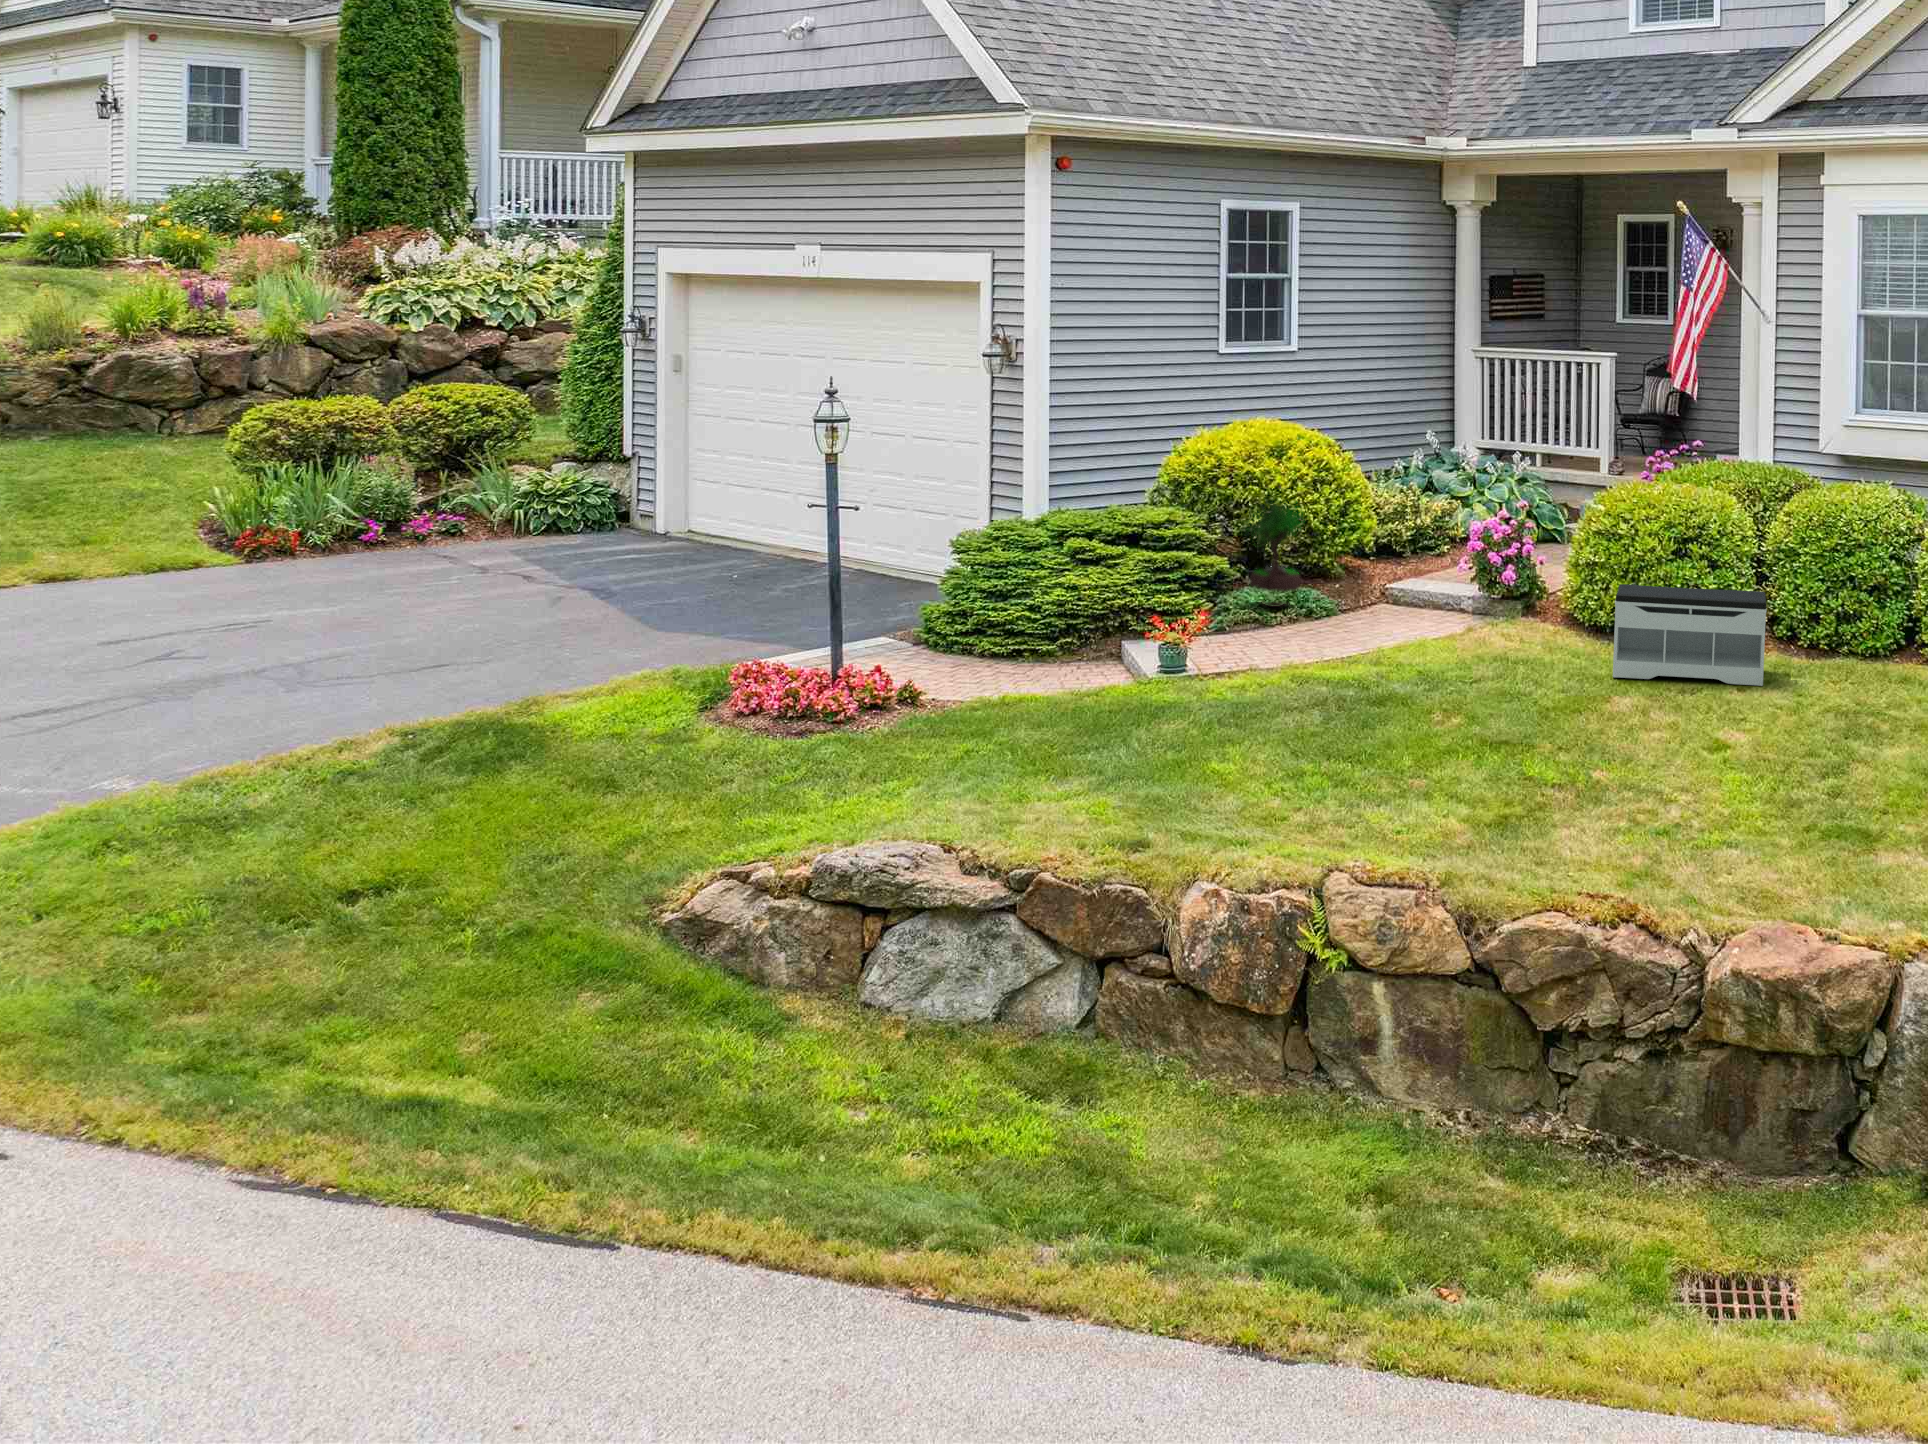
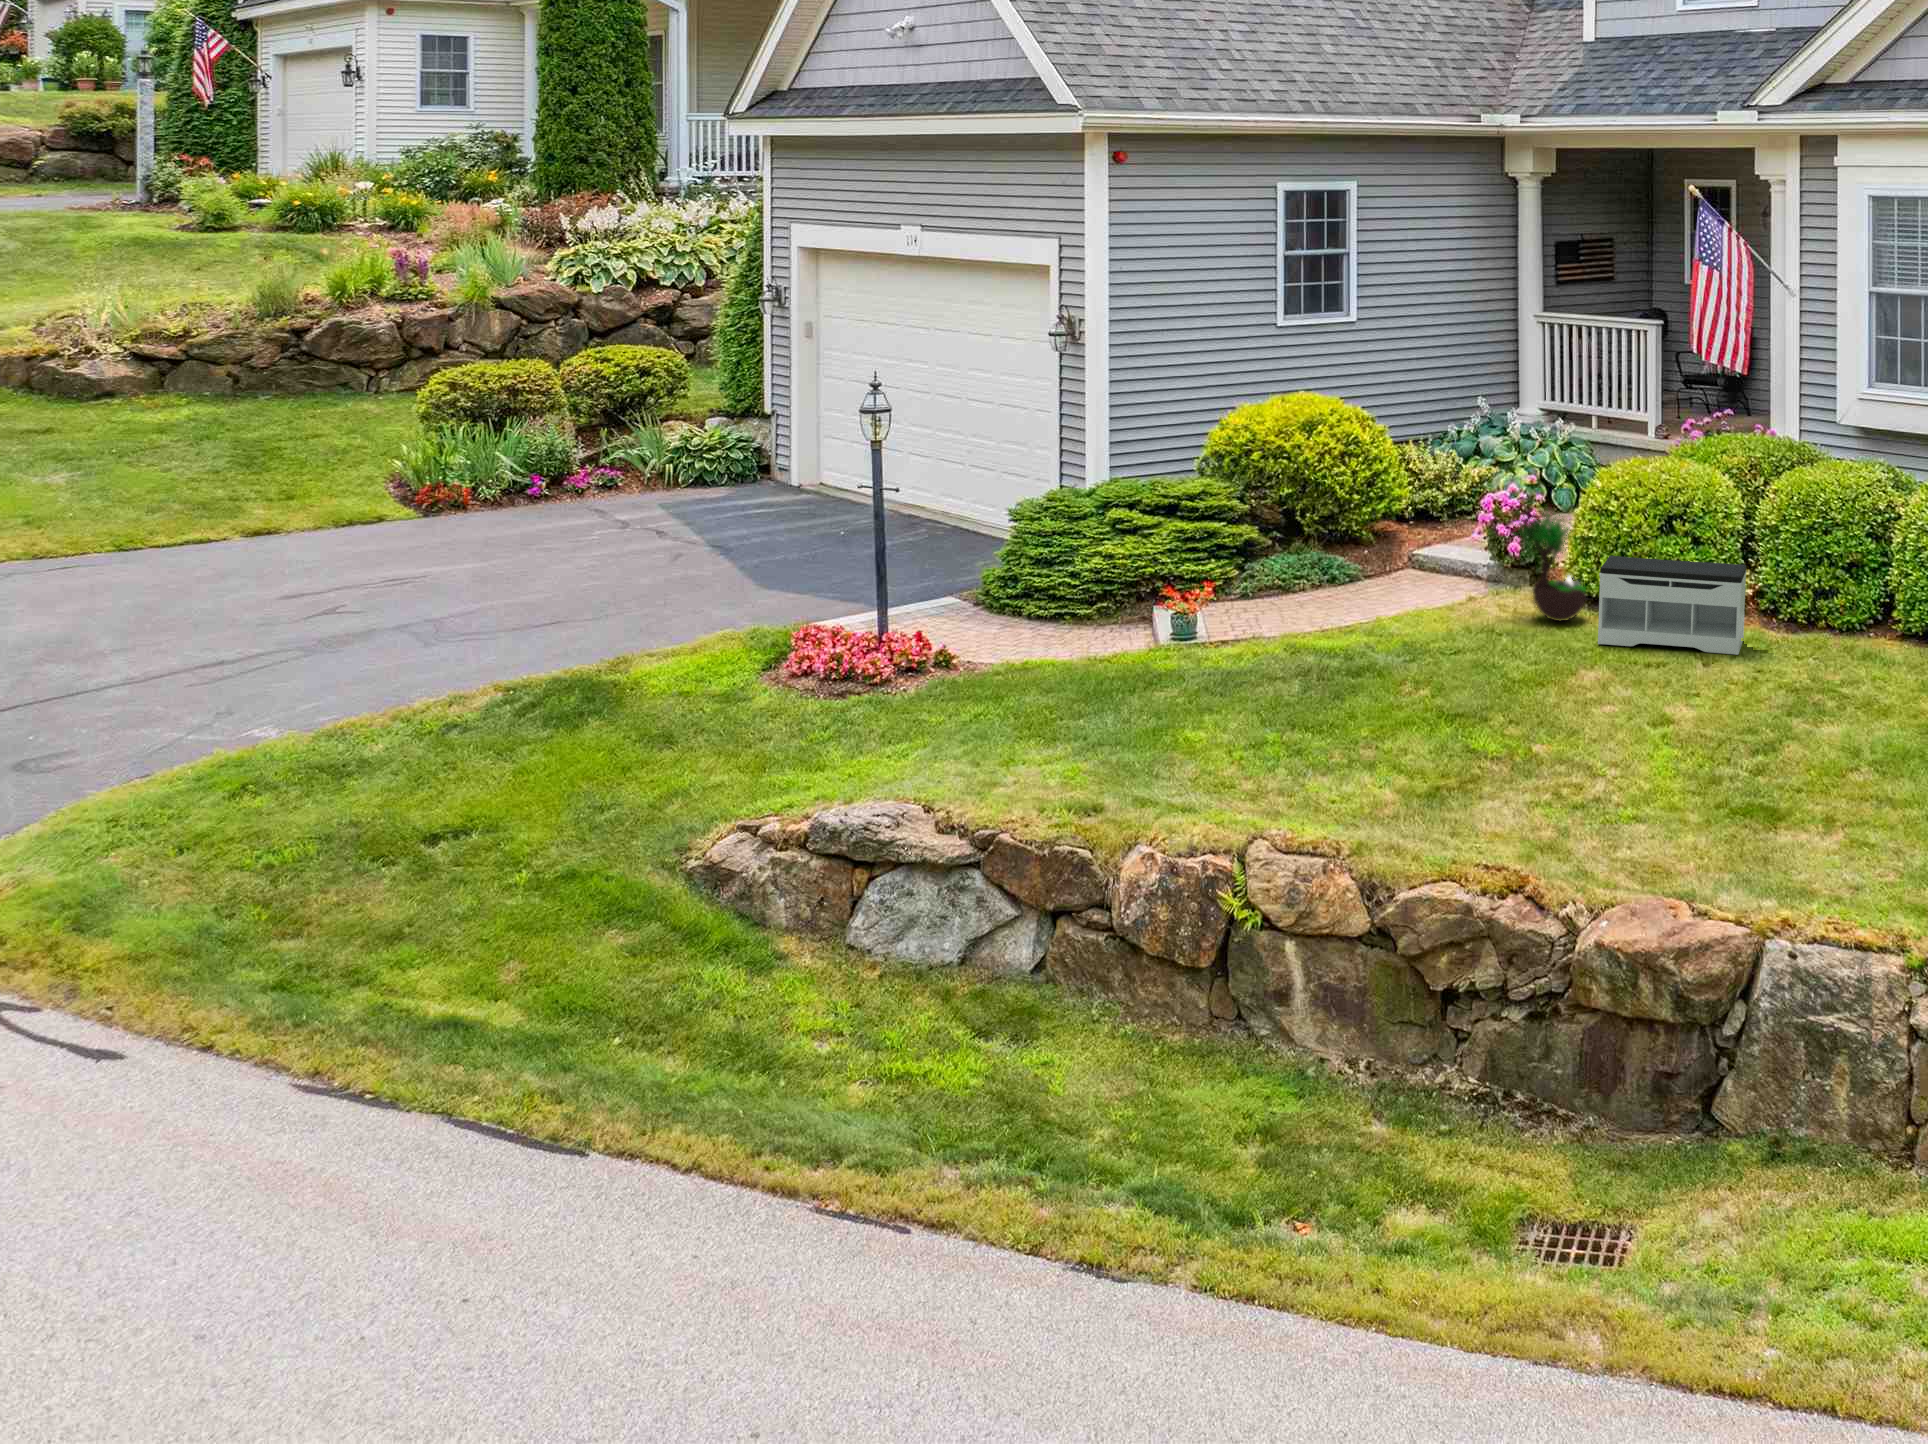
potted tree: present [1246,499,1305,607] -> present [1512,510,1586,621]

